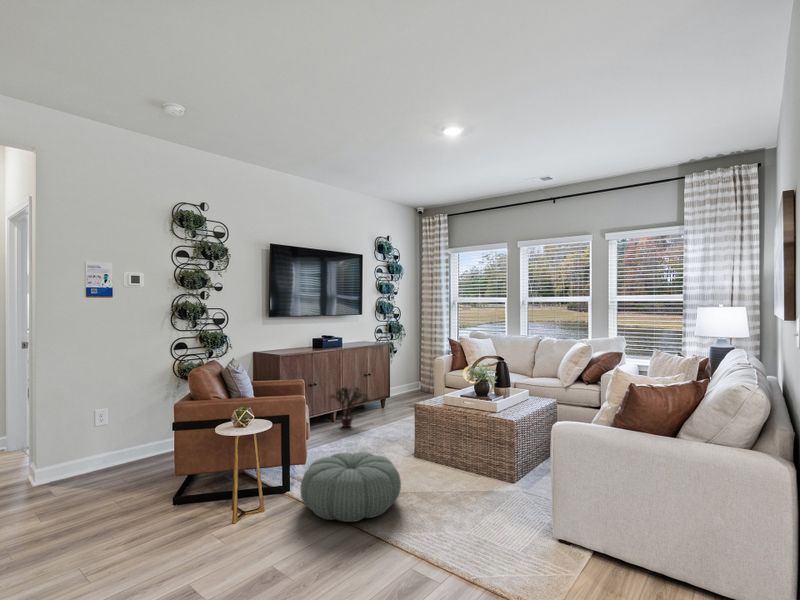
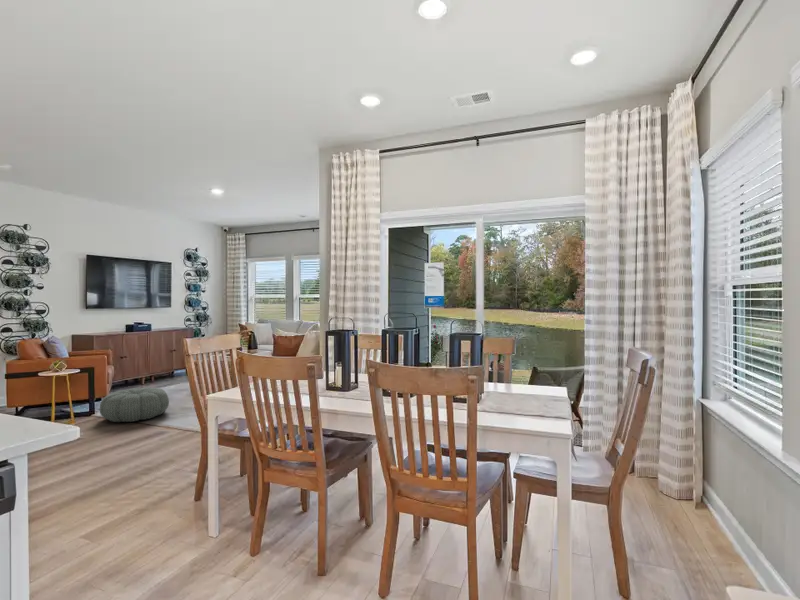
potted plant: present [331,388,369,427] -> none [137,357,171,386]

